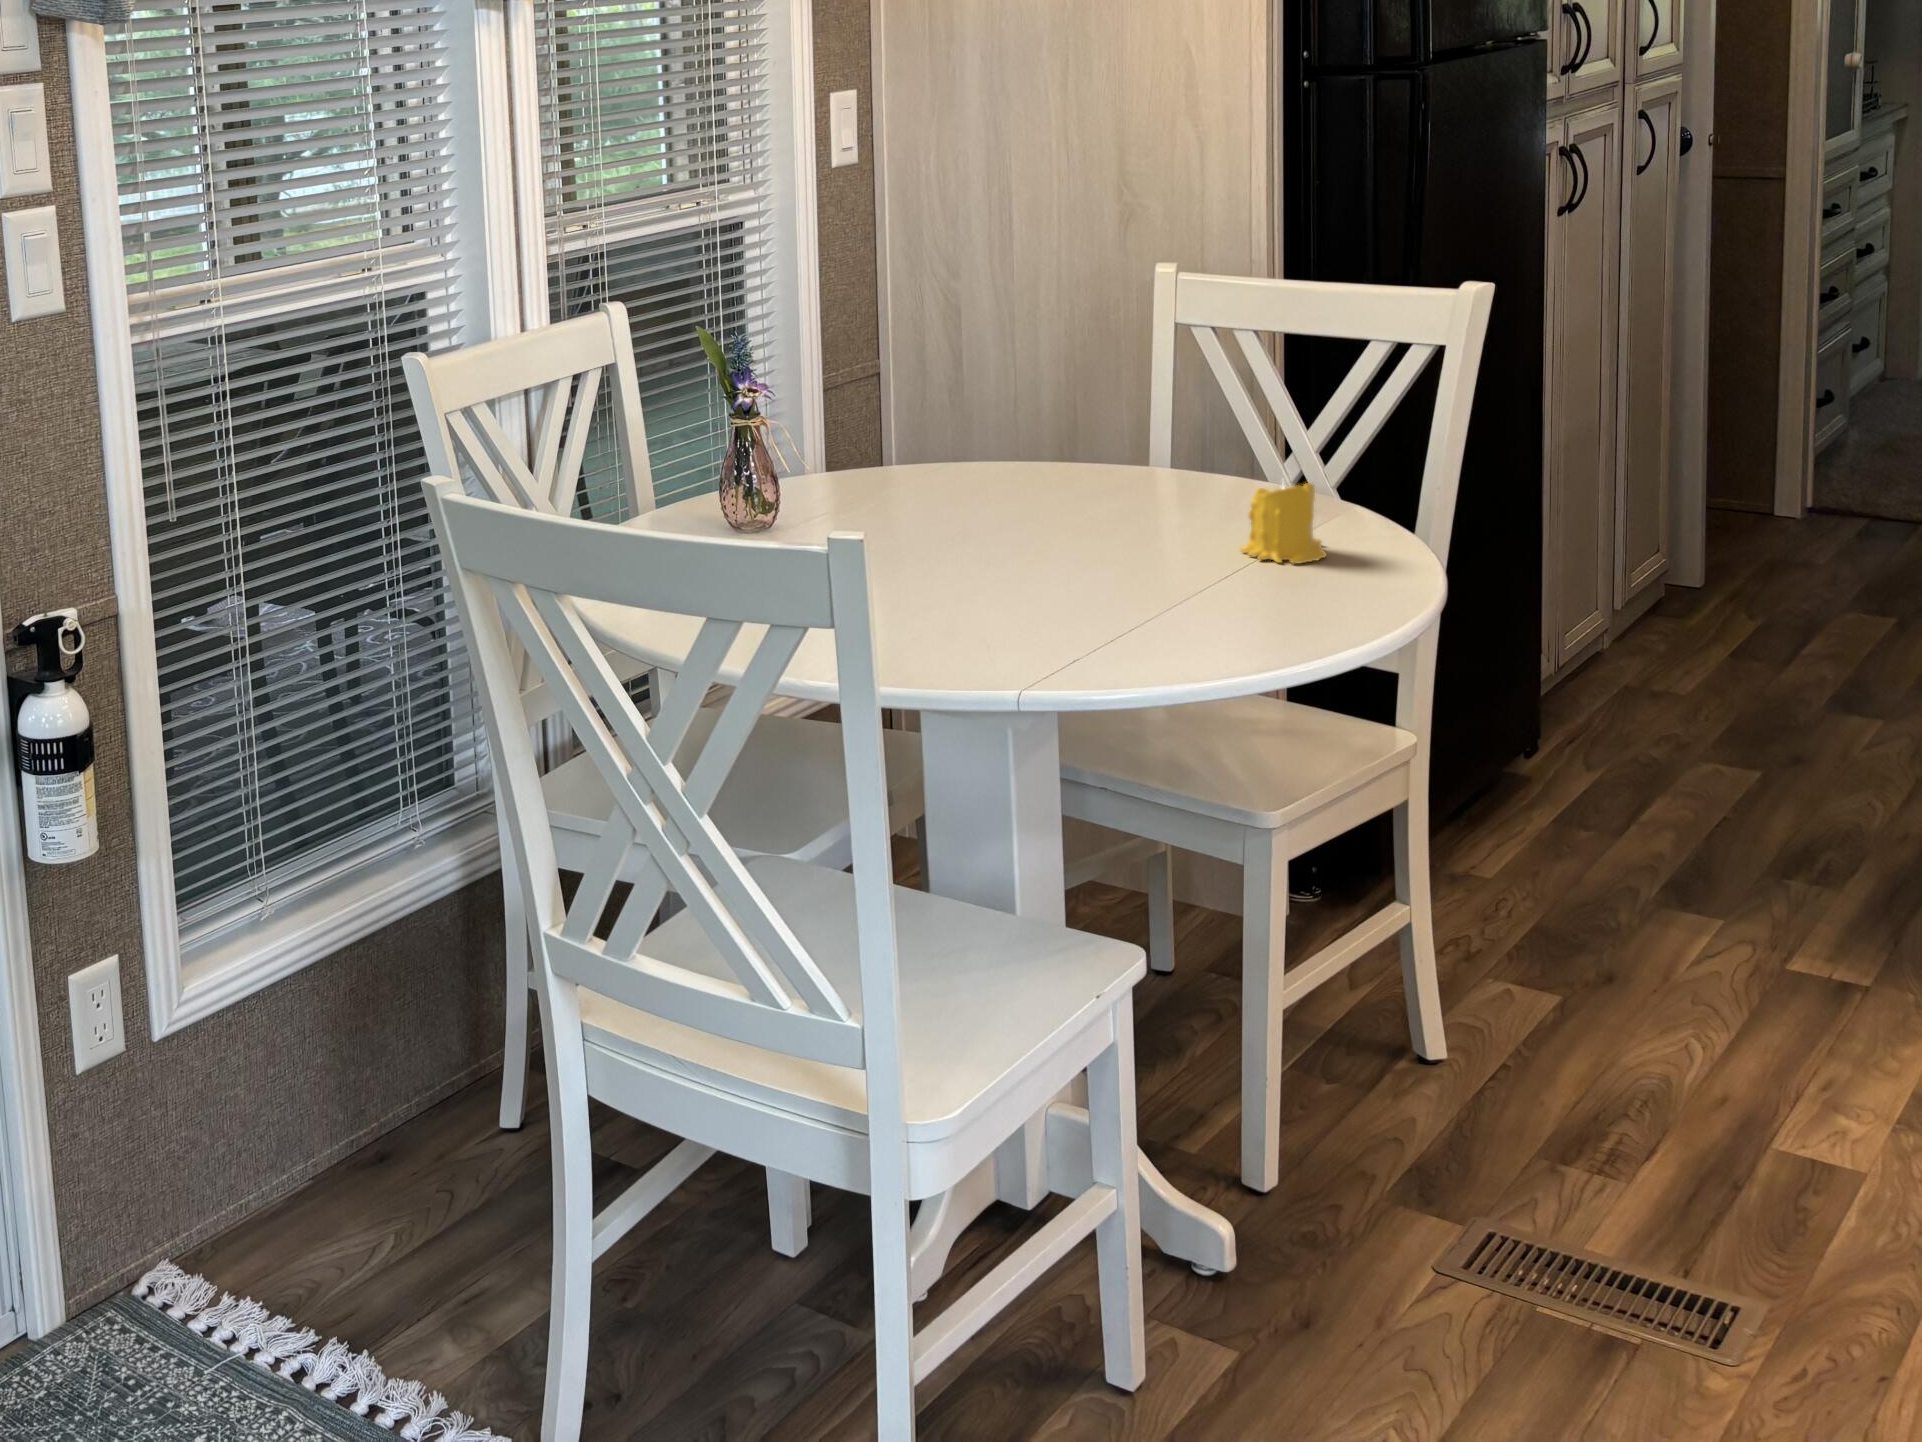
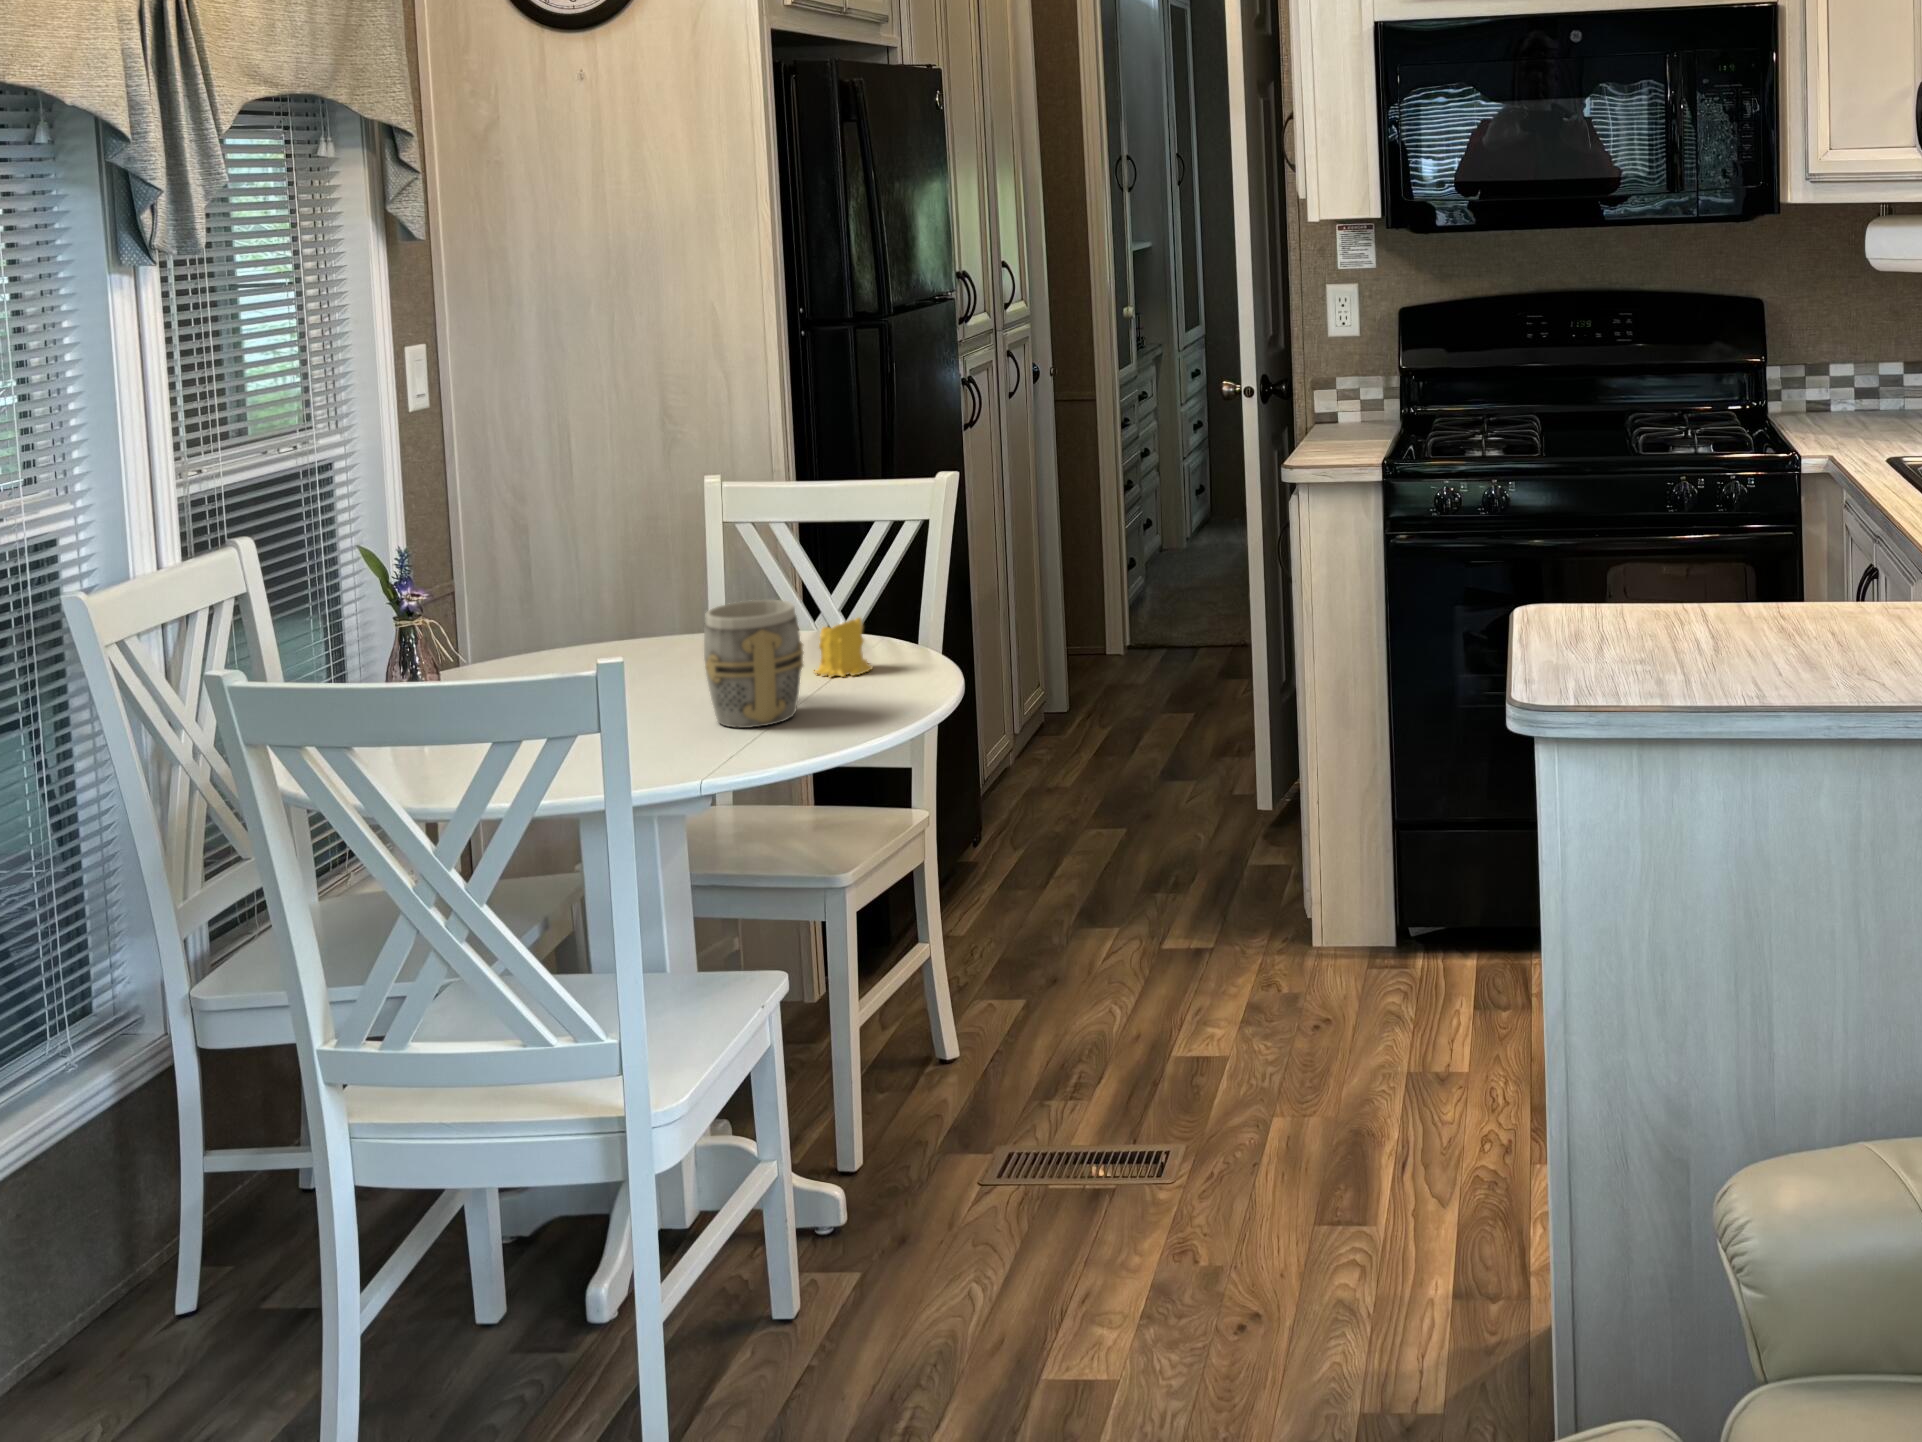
mug: none [1061,448,1203,625] -> present [704,600,803,728]

